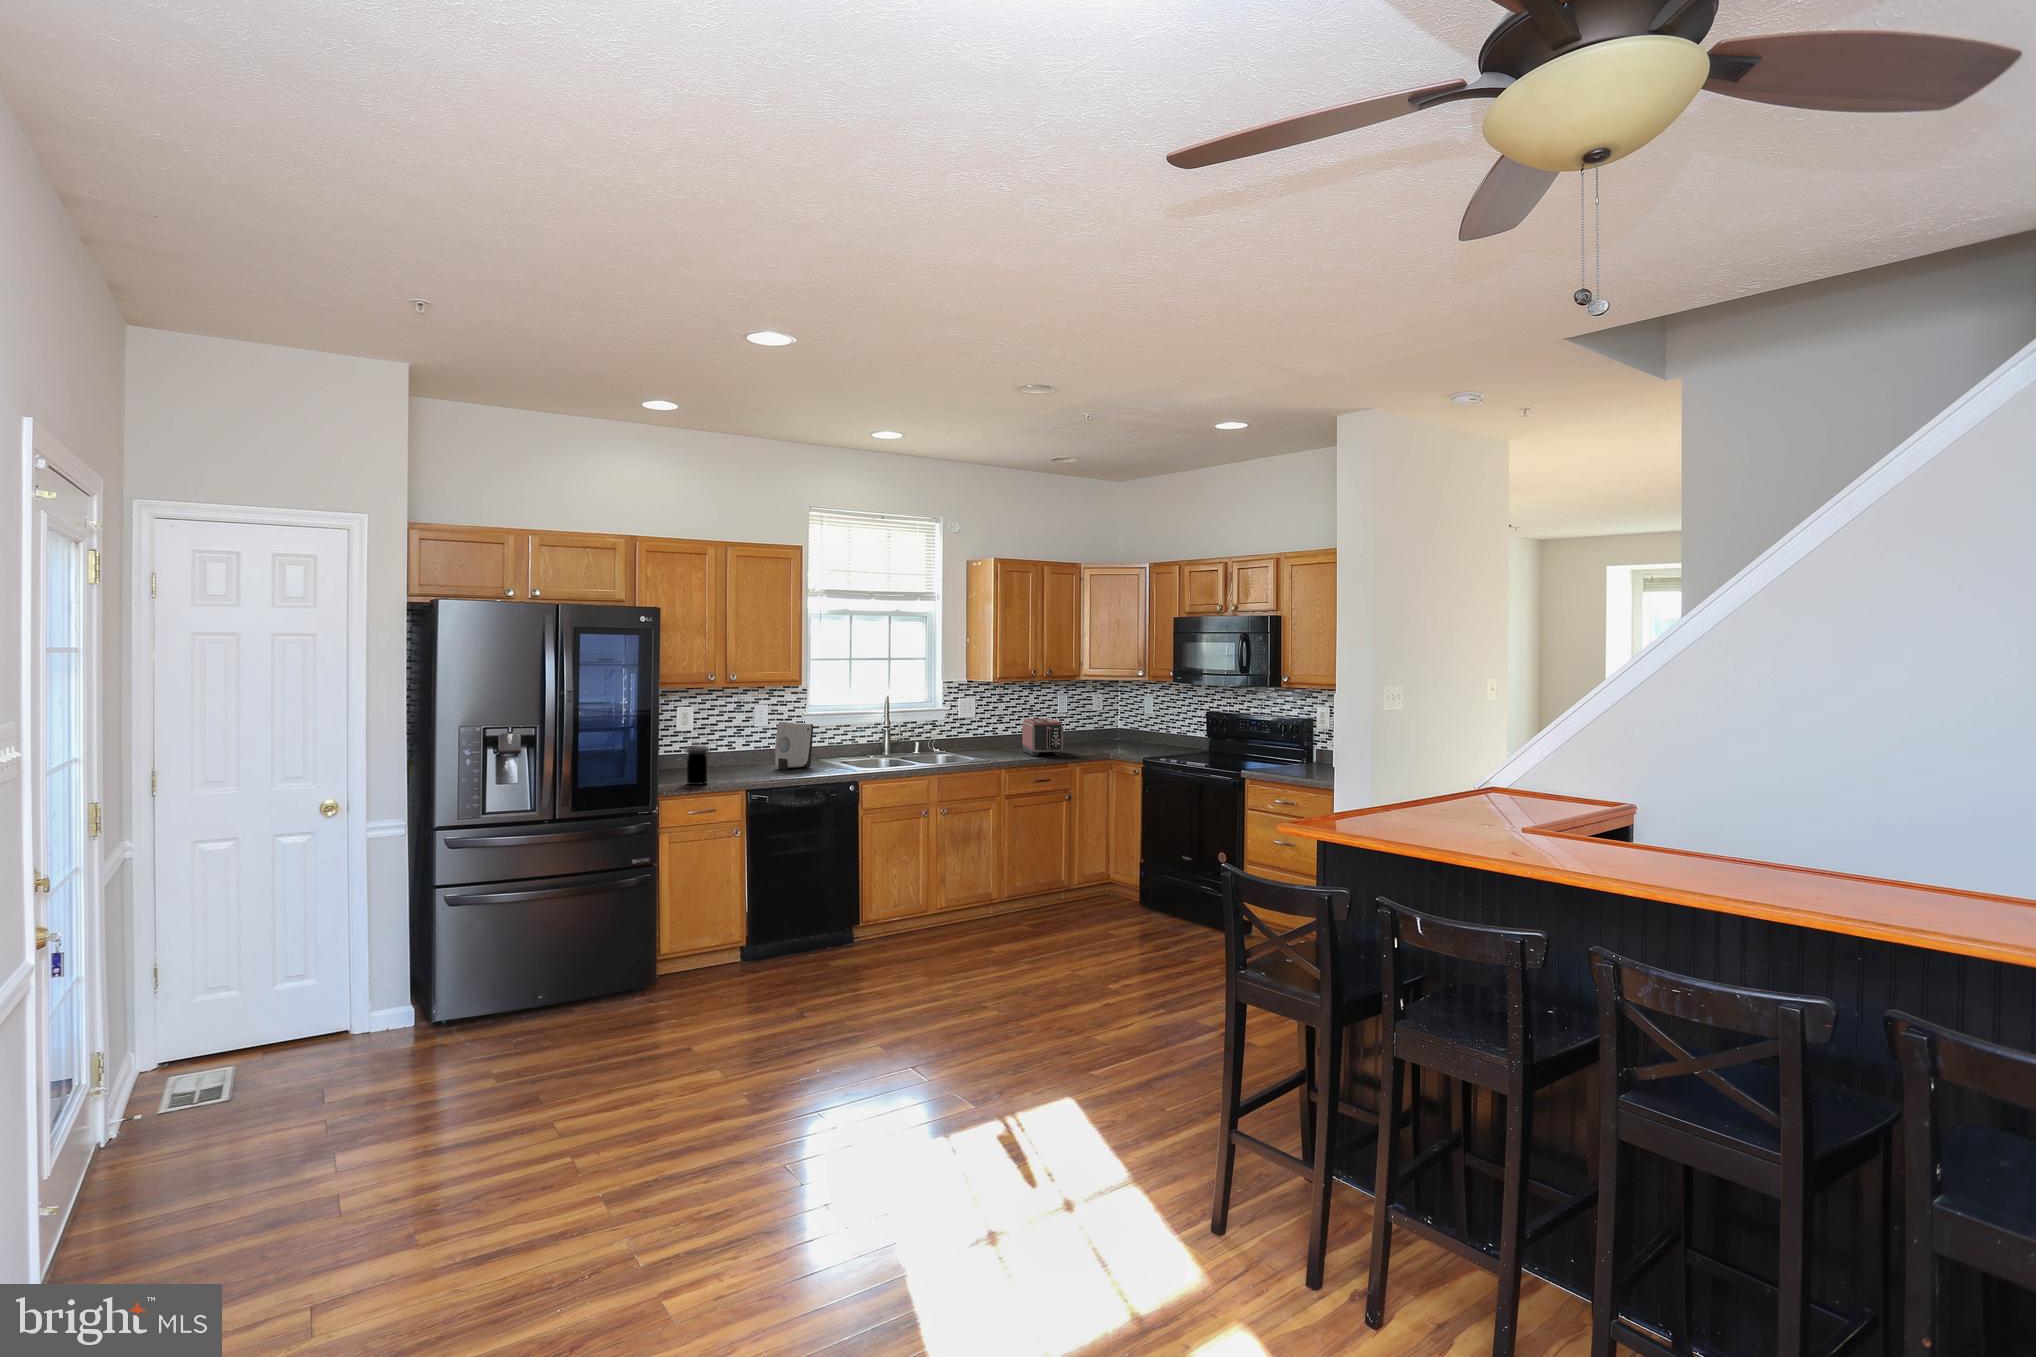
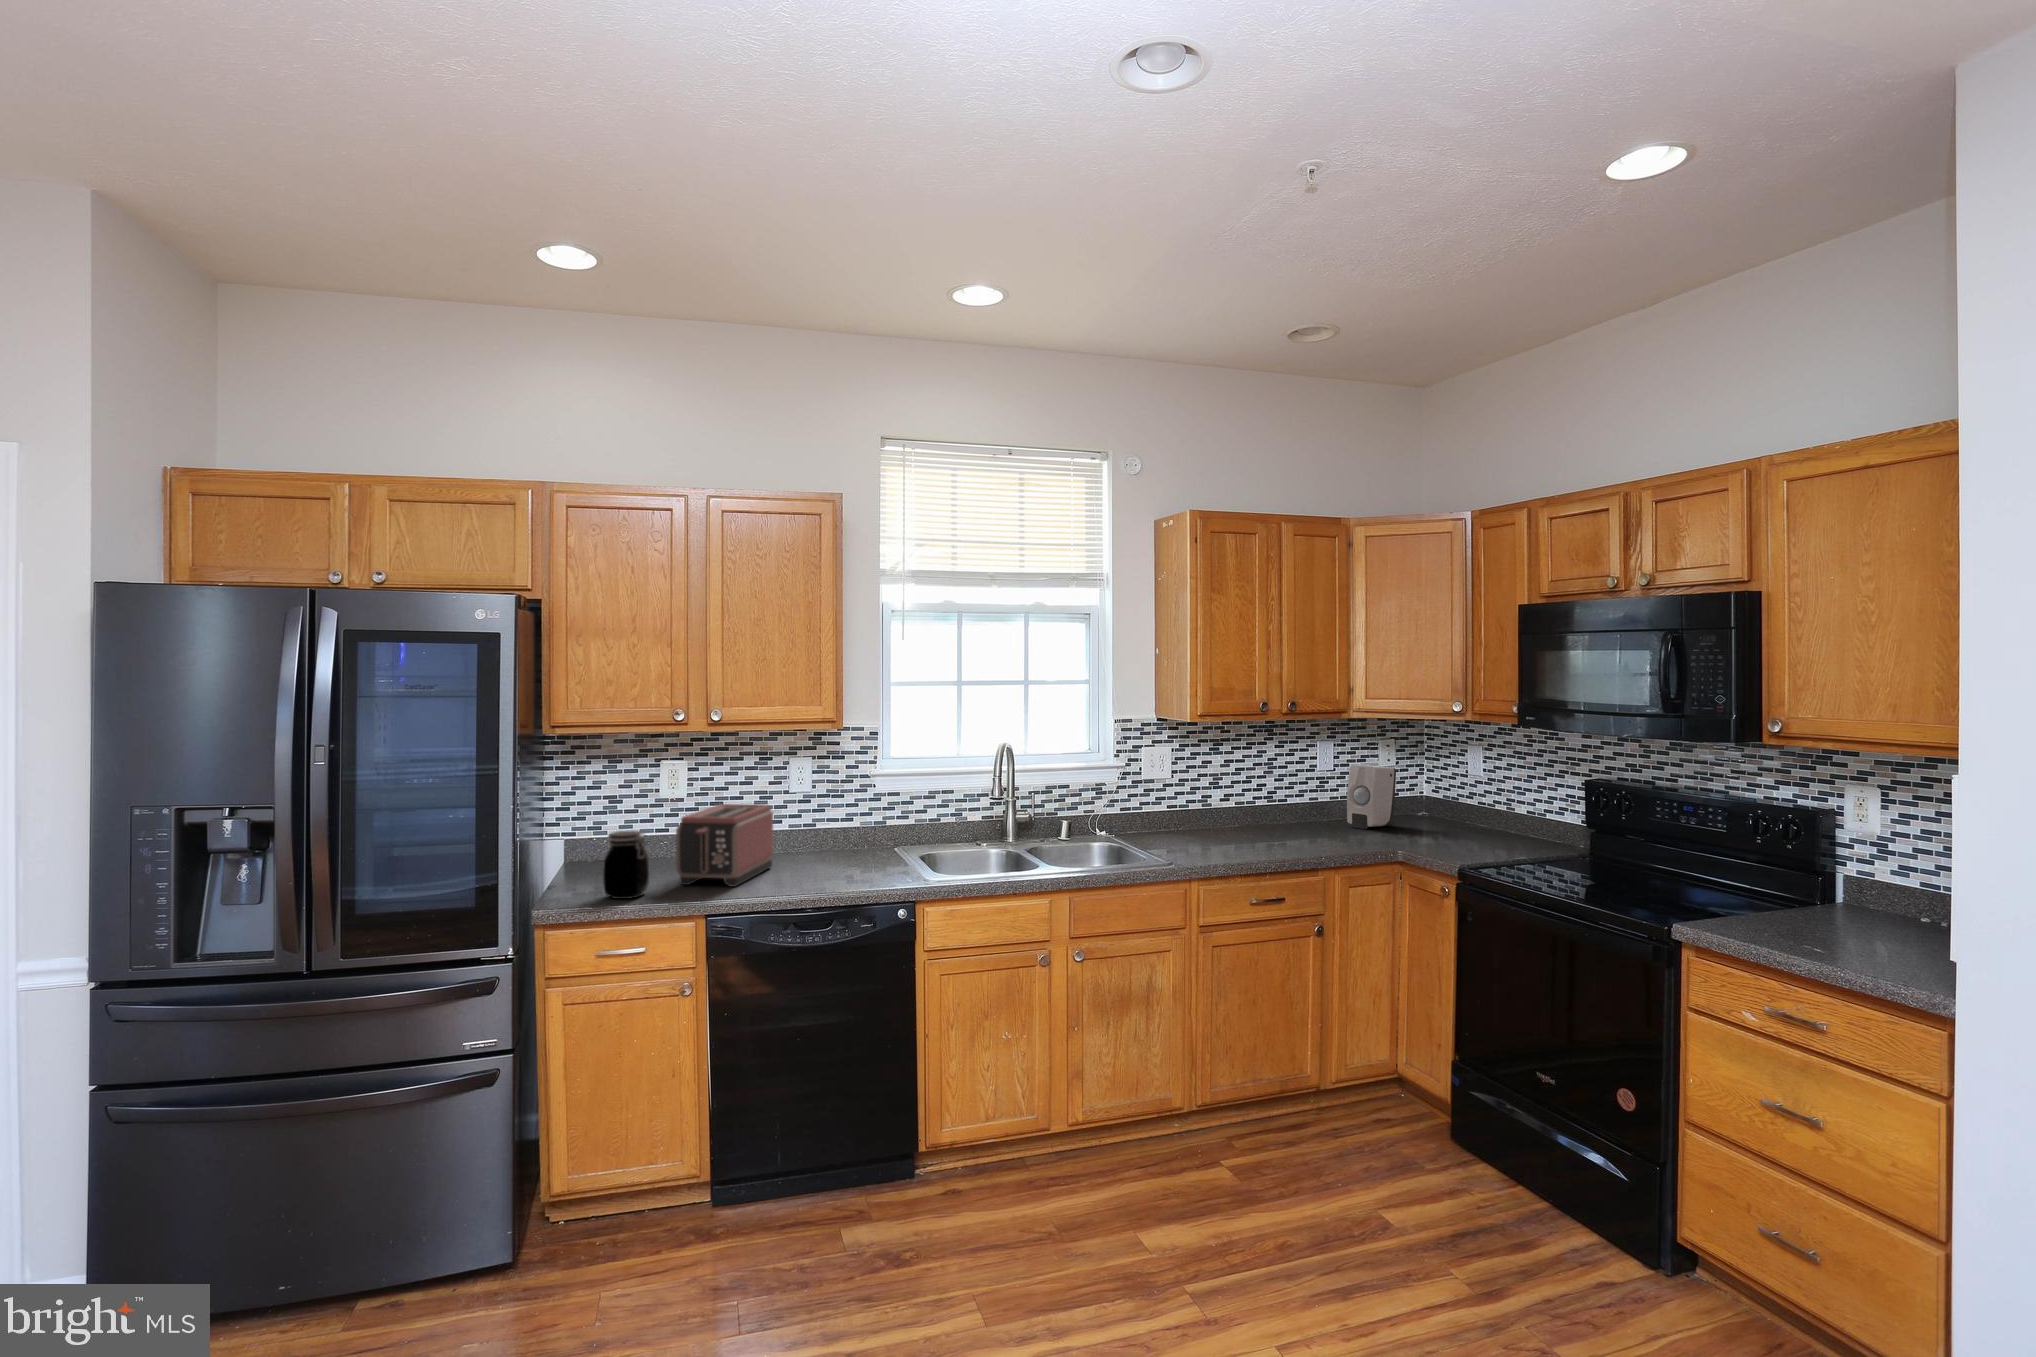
toaster: present [1022,719,1063,756] -> present [676,804,773,887]
soap dispenser: present [775,722,813,769] -> present [1347,765,1396,829]

